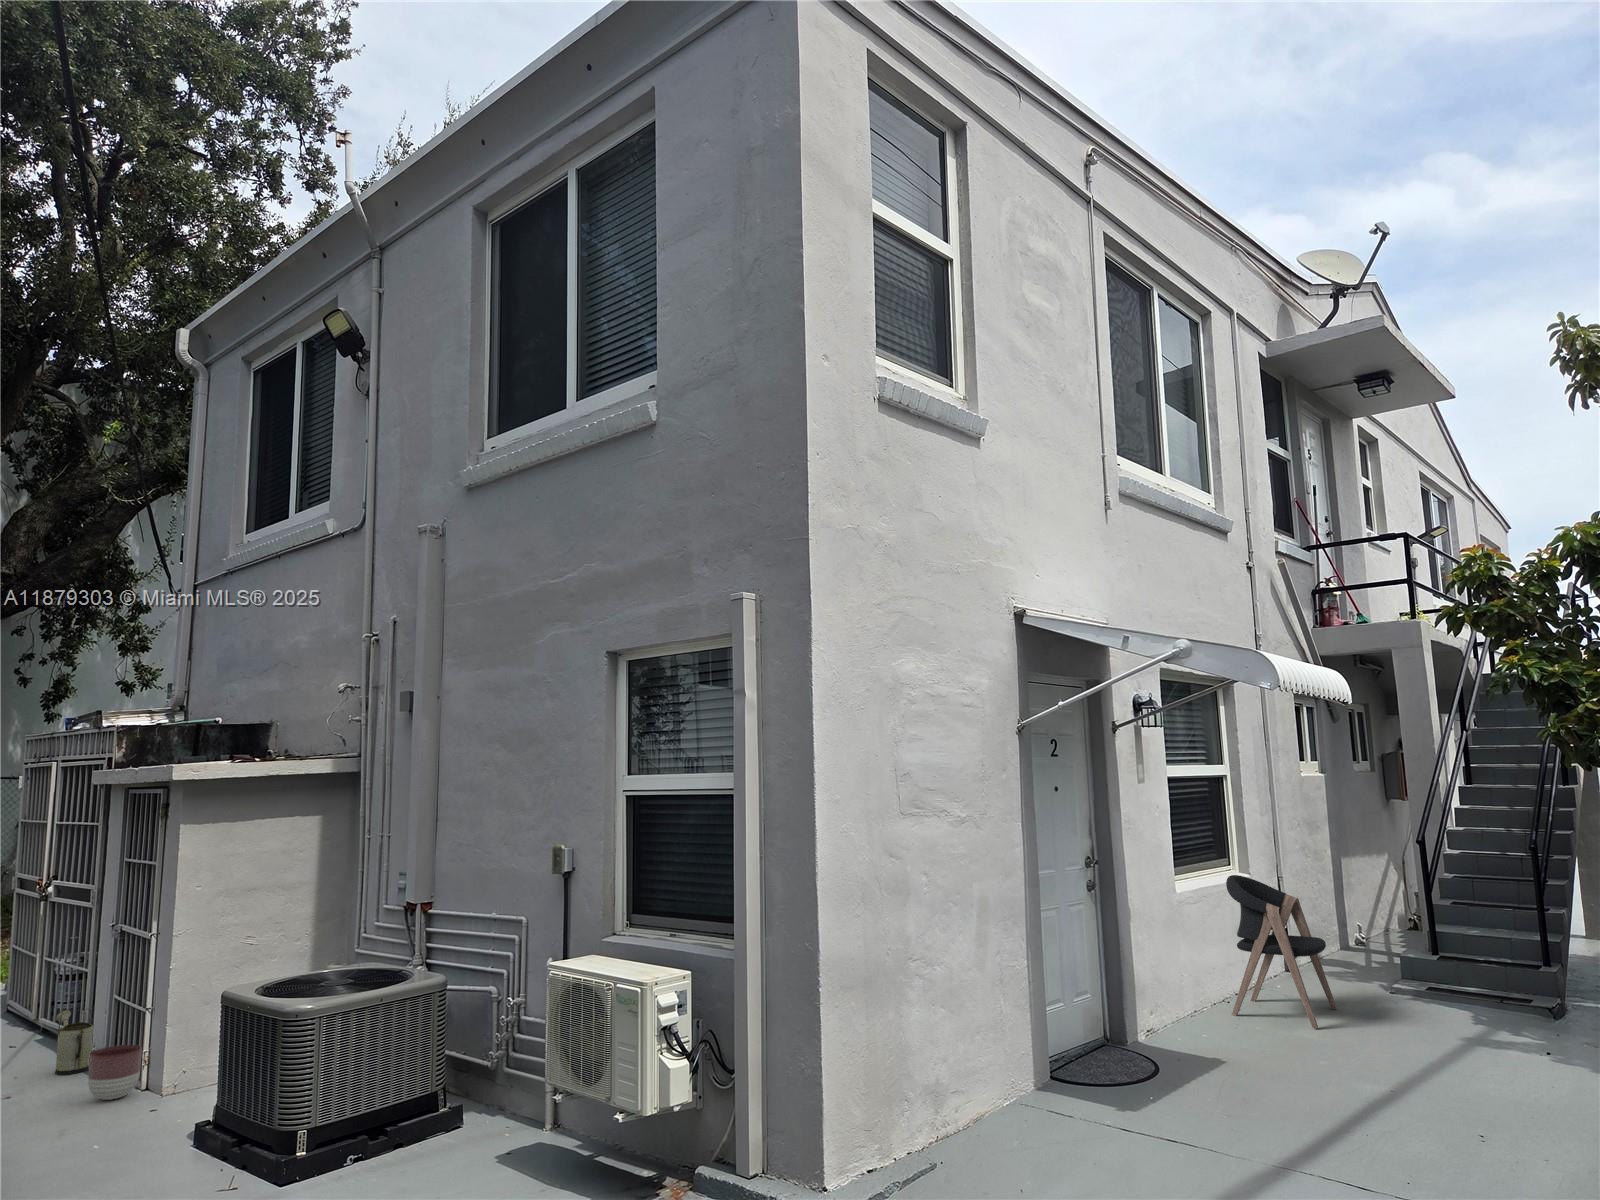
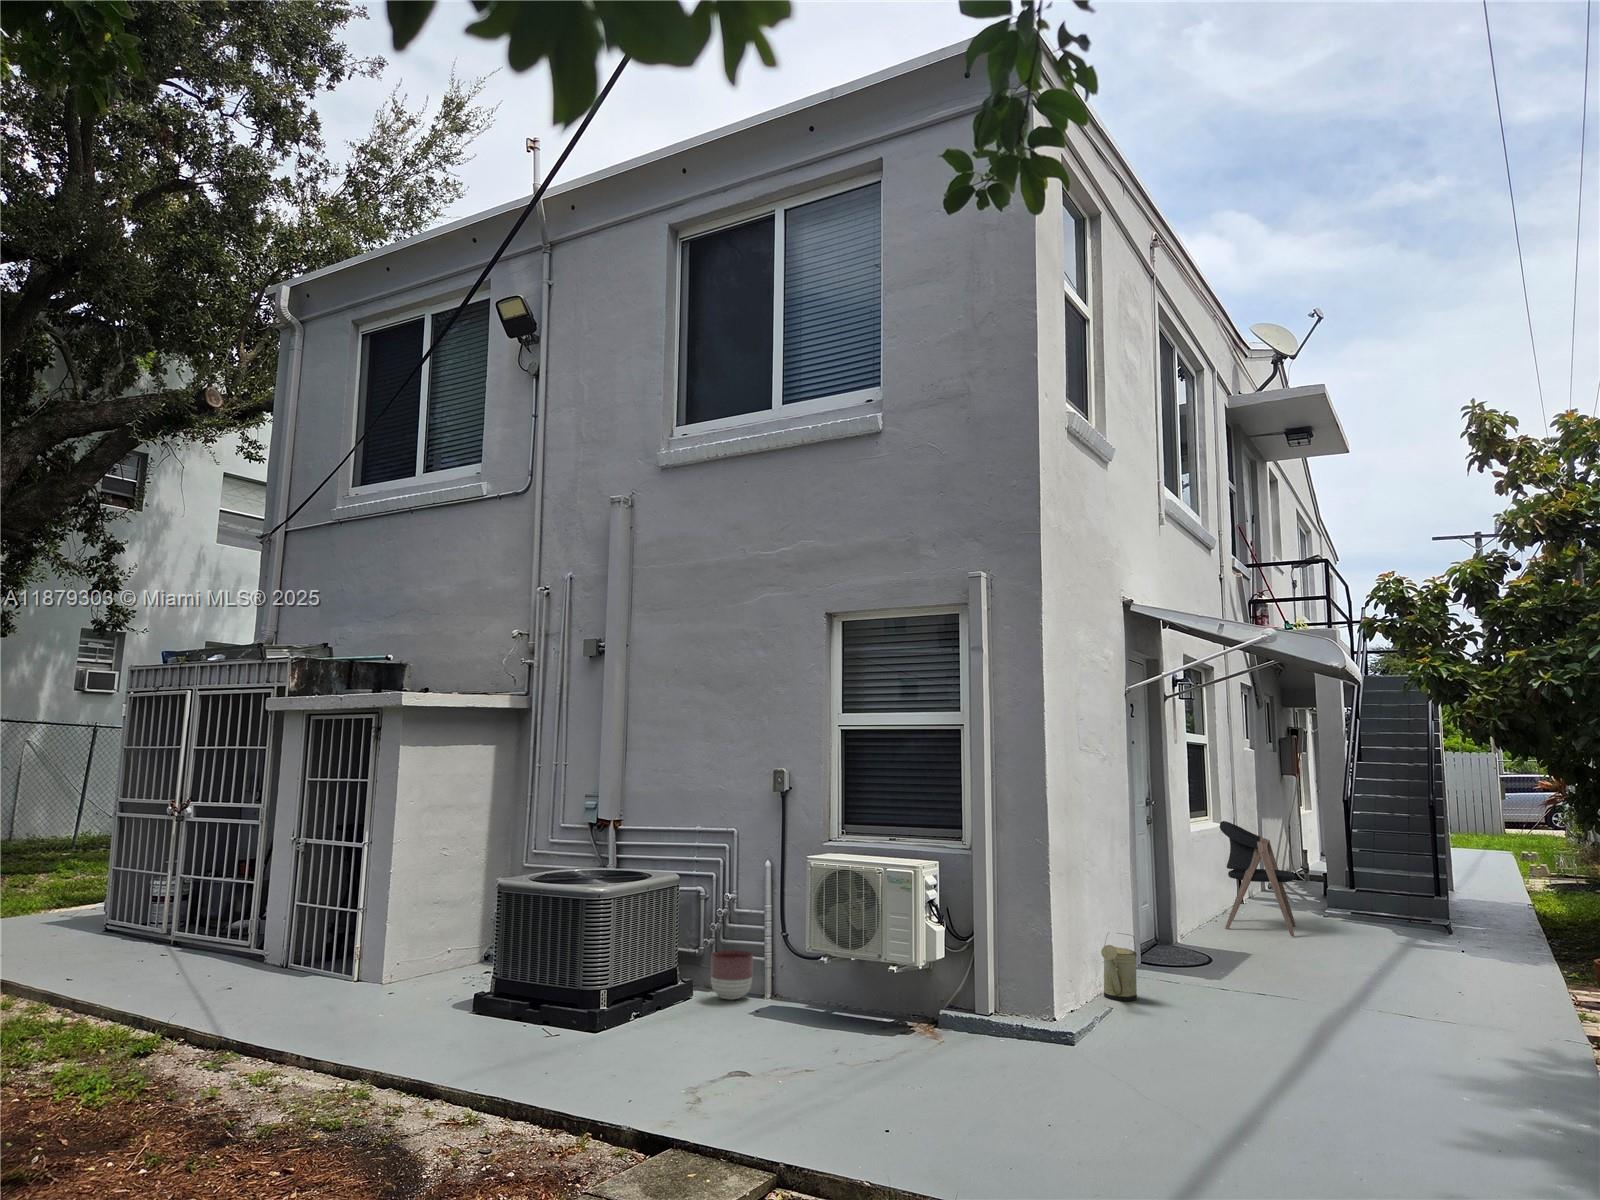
watering can: present [55,1010,93,1075] -> present [1101,934,1137,1001]
planter: present [88,1045,142,1100] -> present [711,950,753,1000]

